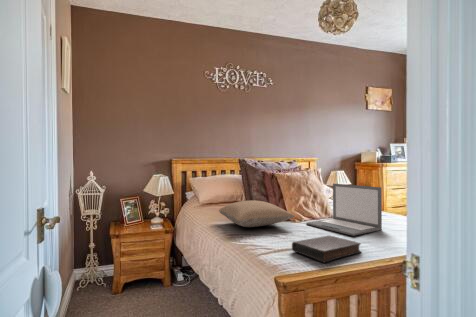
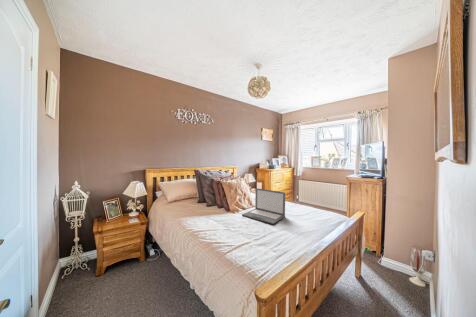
pillow: present [219,200,295,227] -> none [185,202,237,223]
book: present [292,236,361,263] -> none [244,228,284,254]

